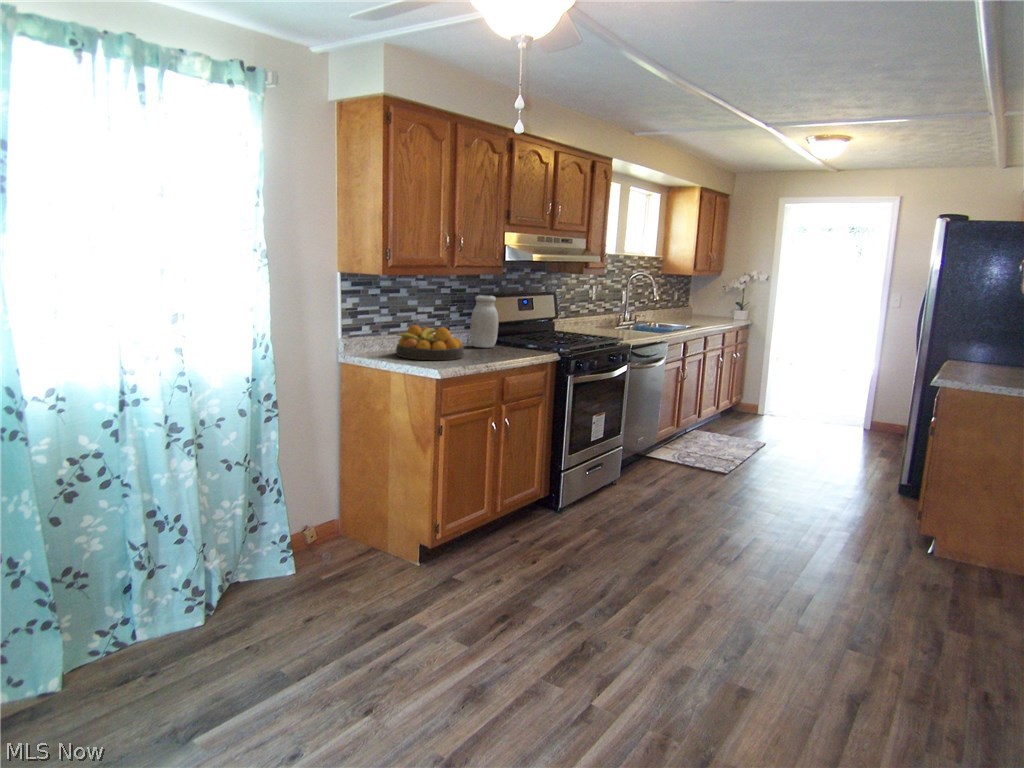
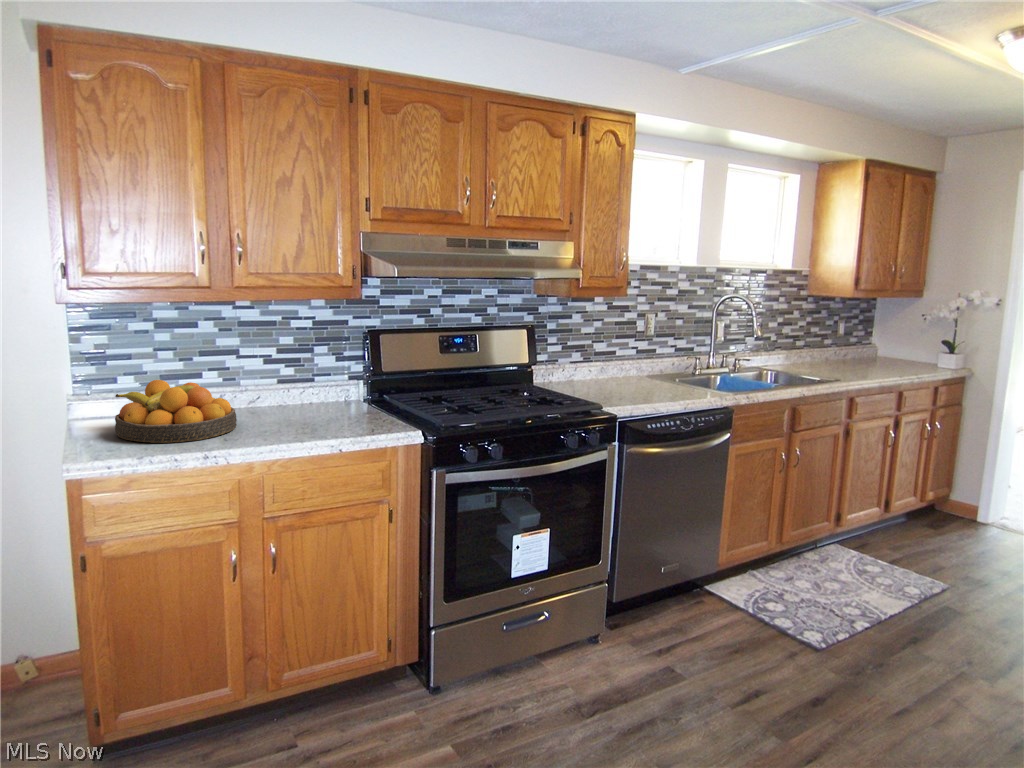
jar: present [470,295,498,348] -> none [311,332,355,415]

